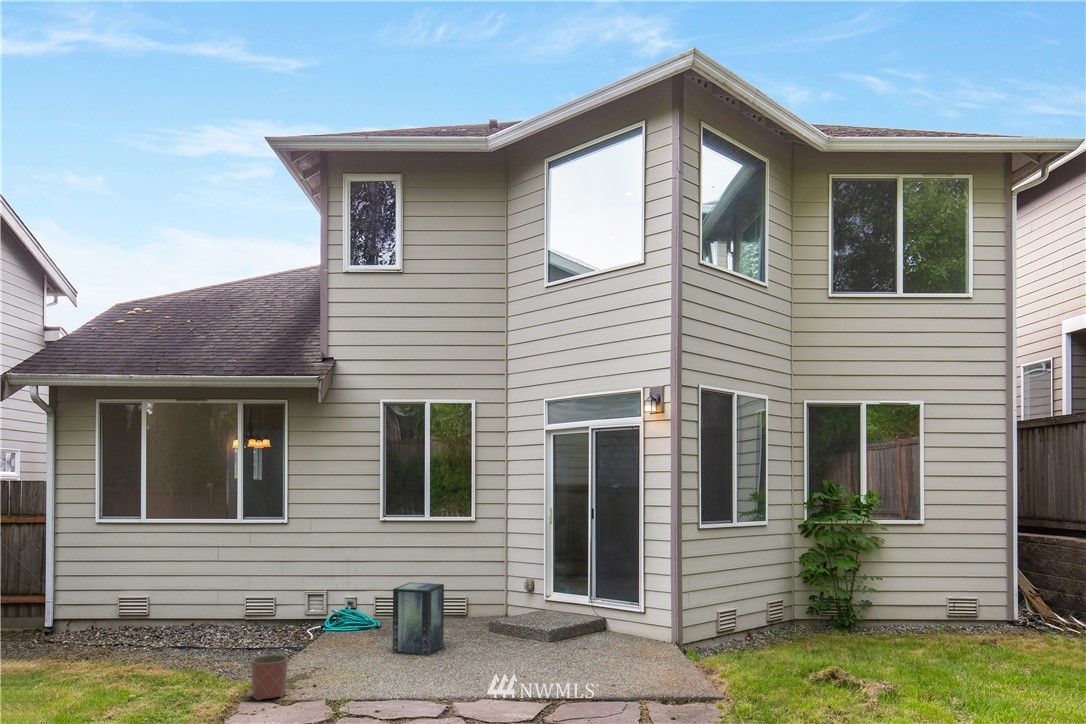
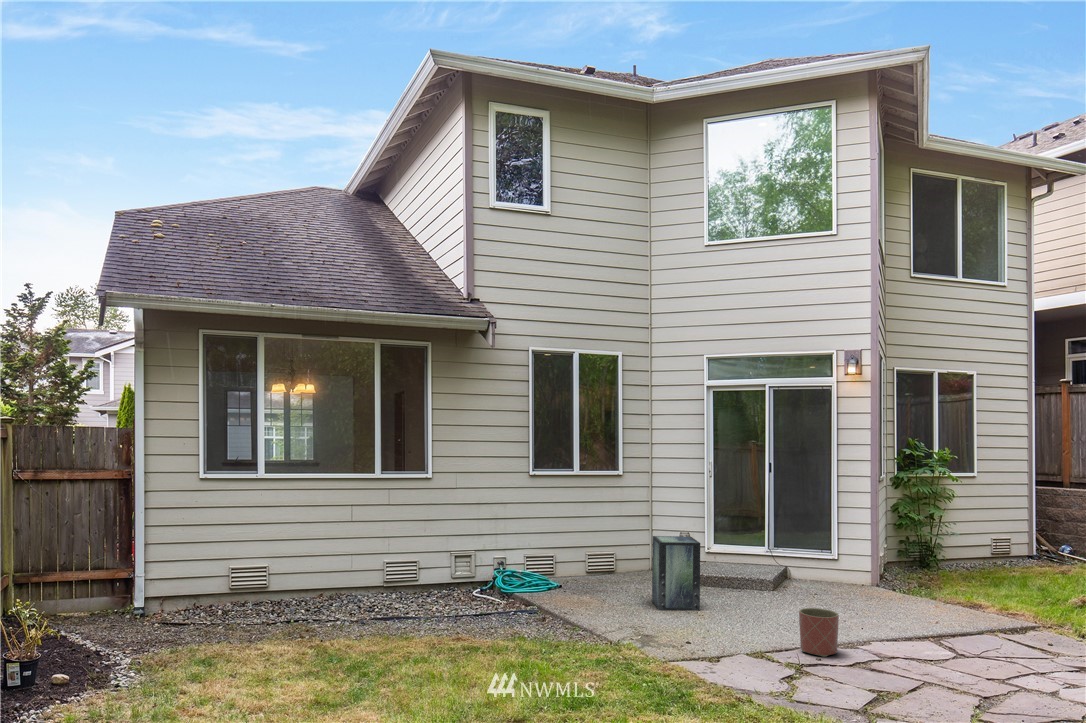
planter: present [251,654,288,700] -> present [799,608,839,657]

